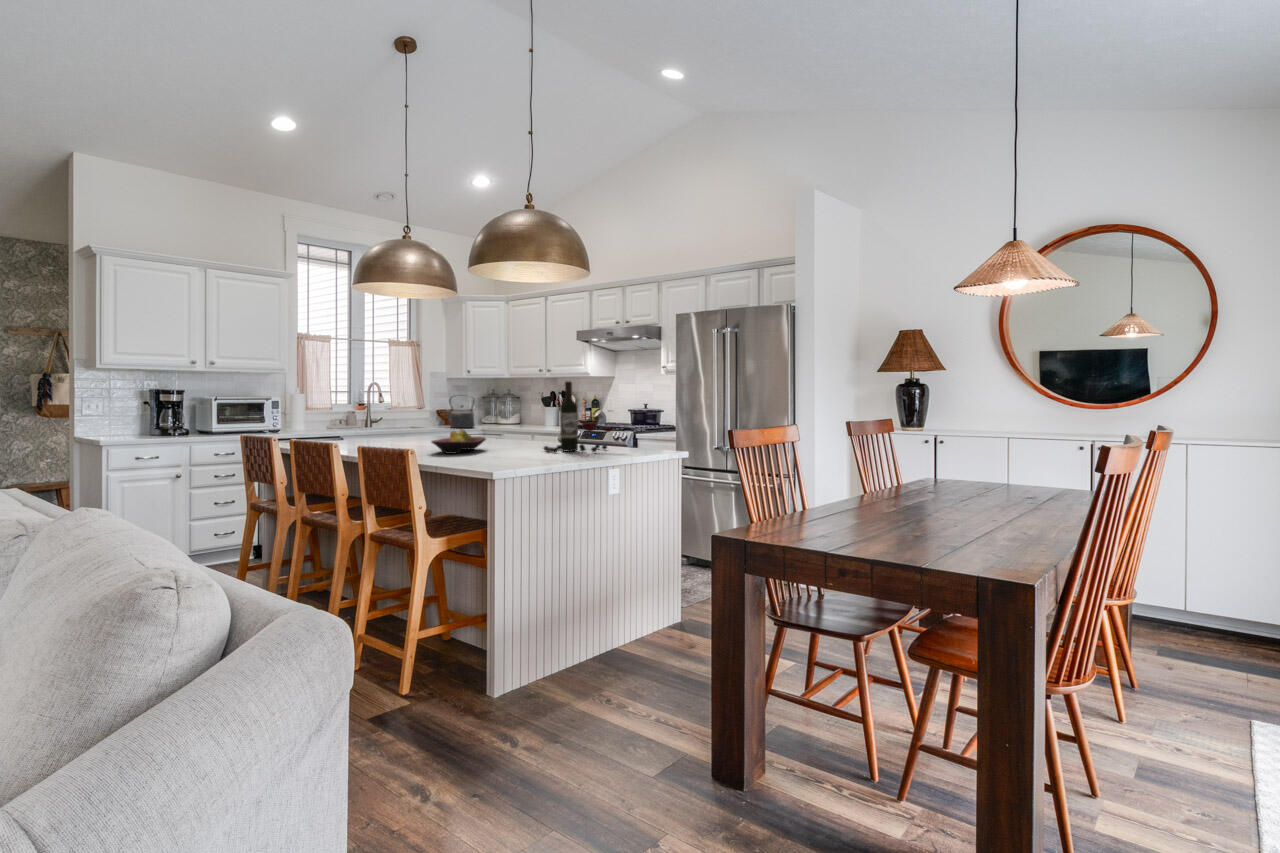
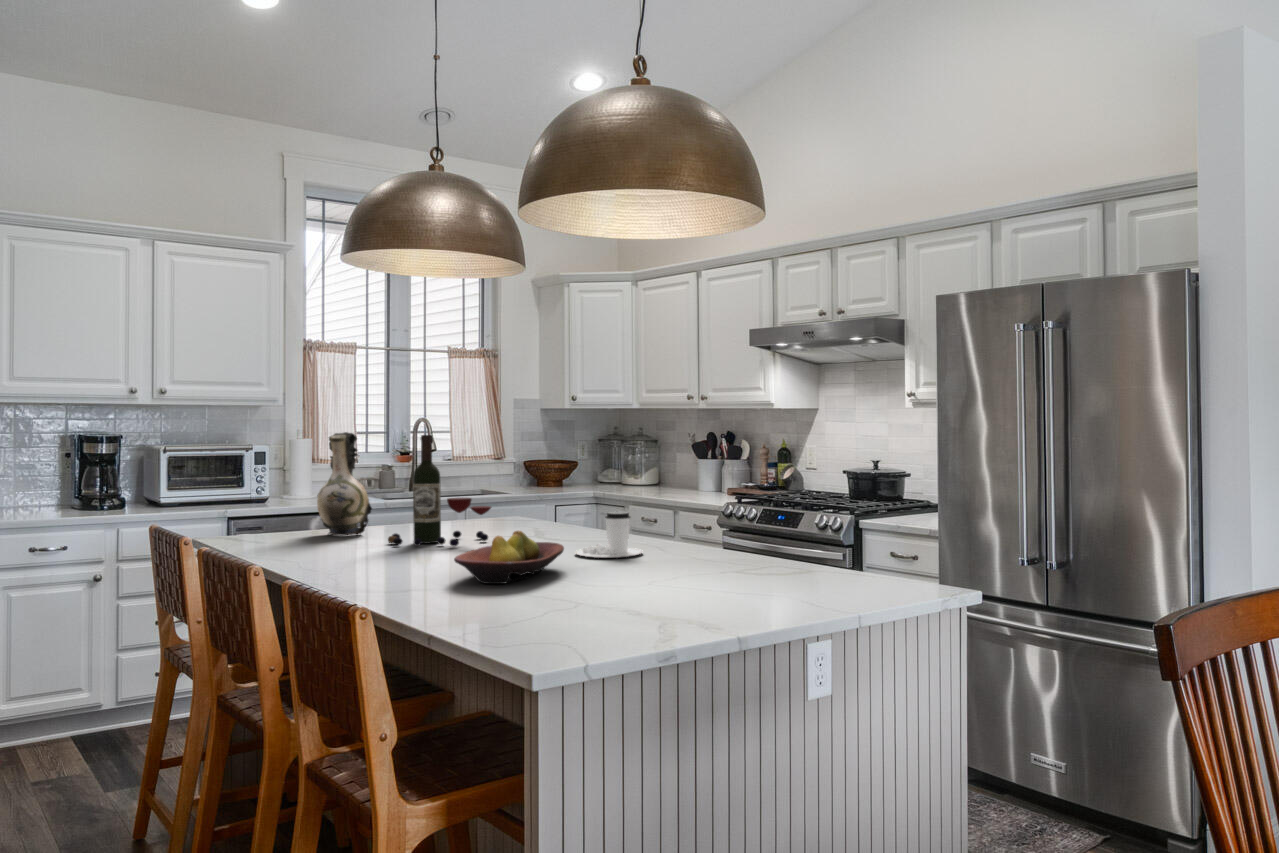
wine bottle: present [544,381,614,452] -> present [388,435,491,546]
decorative vase: none [332,384,366,442] -> present [317,432,372,535]
kettle: present [446,397,475,428] -> none [532,438,579,494]
coffee cup: none [488,423,525,445] -> present [575,512,643,558]

